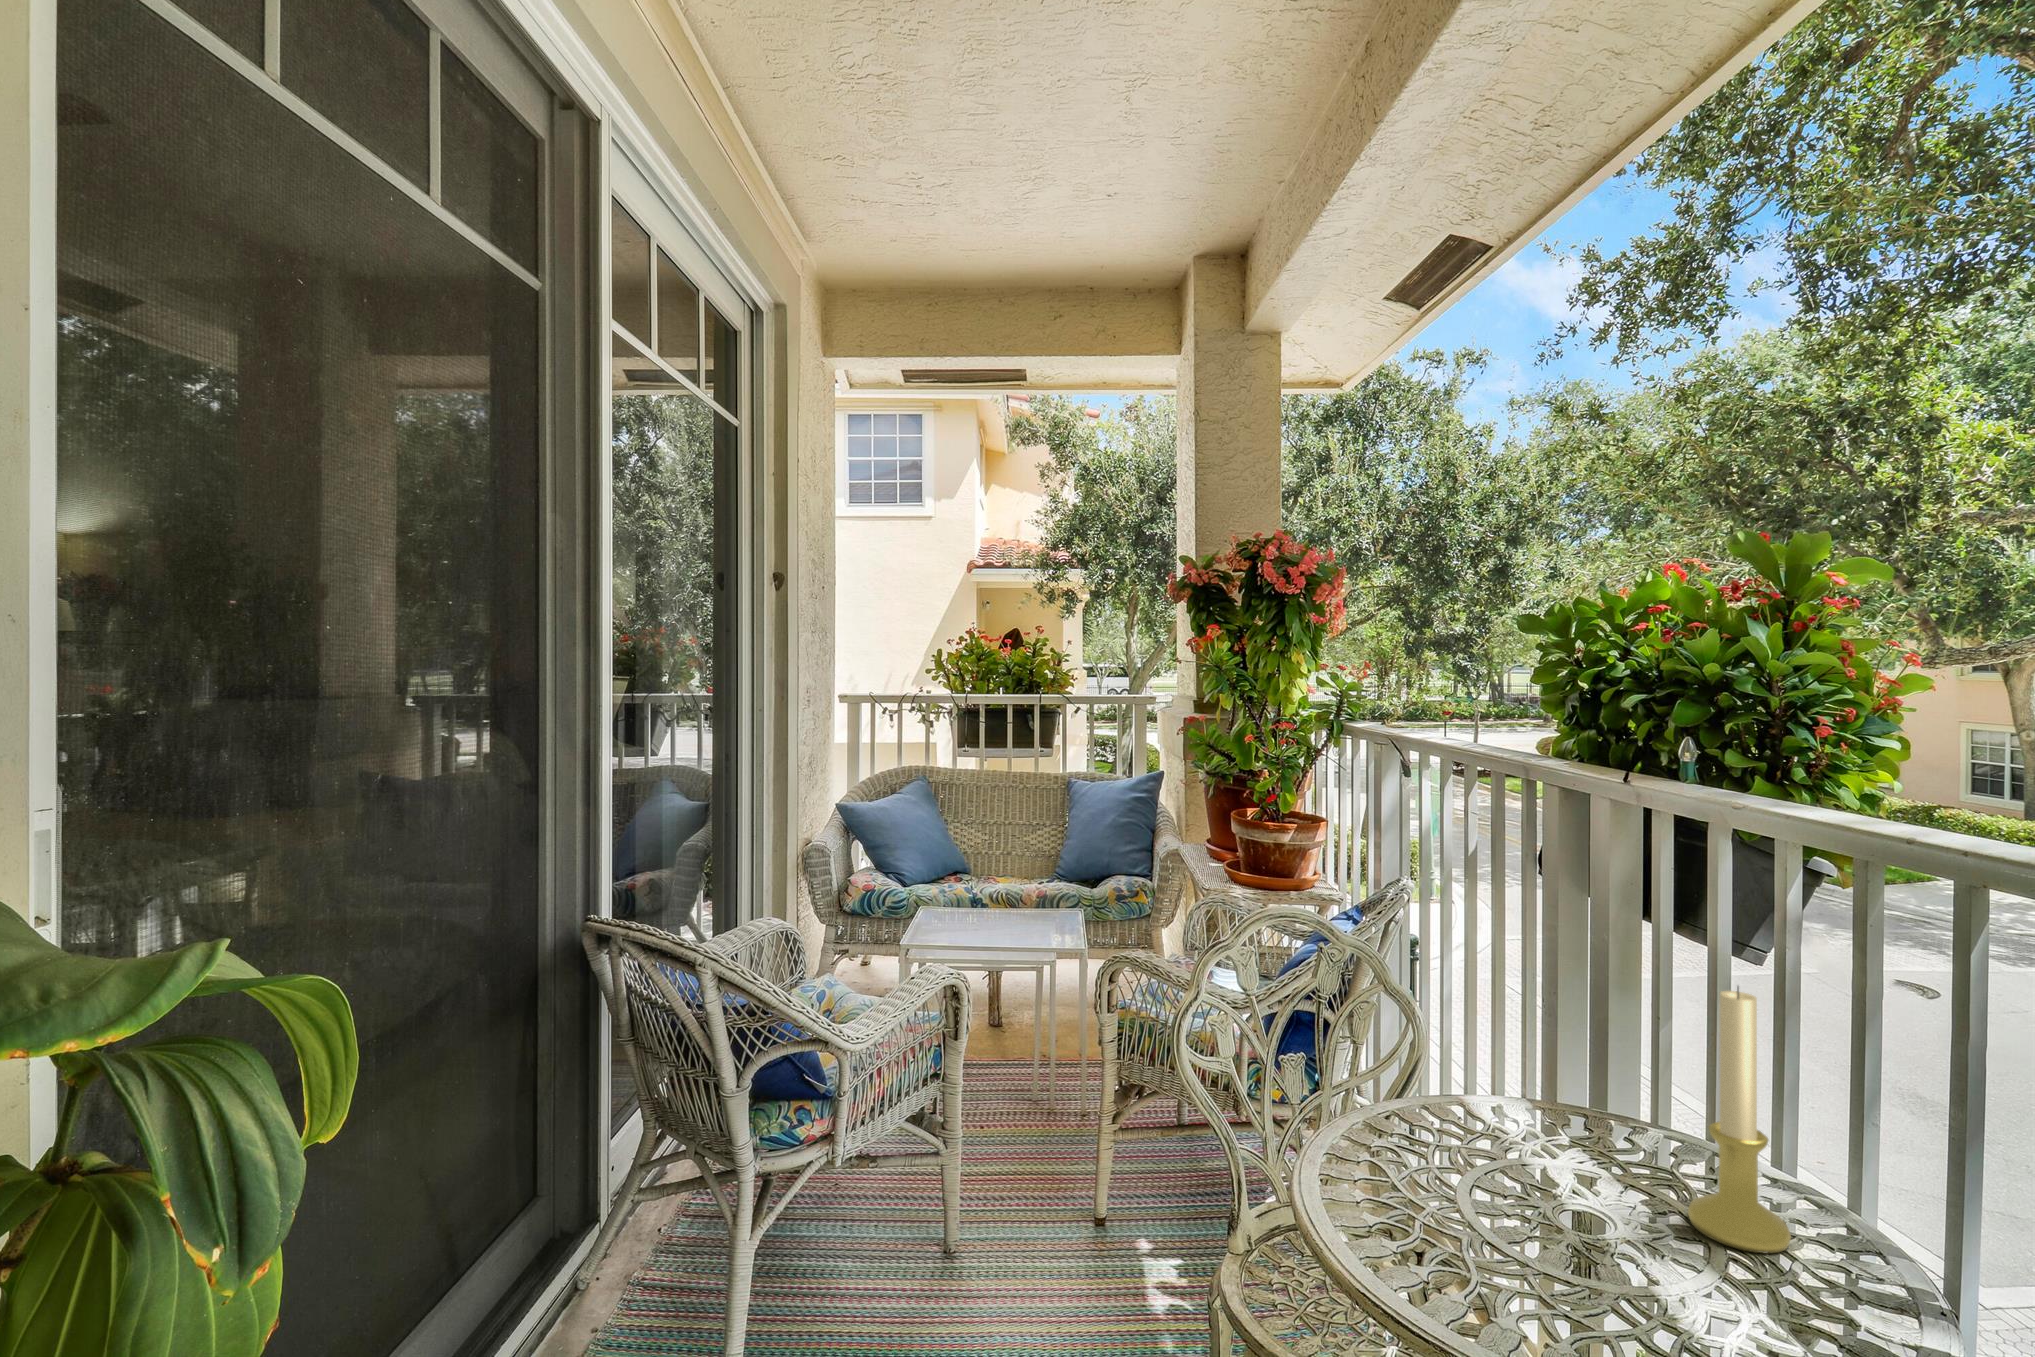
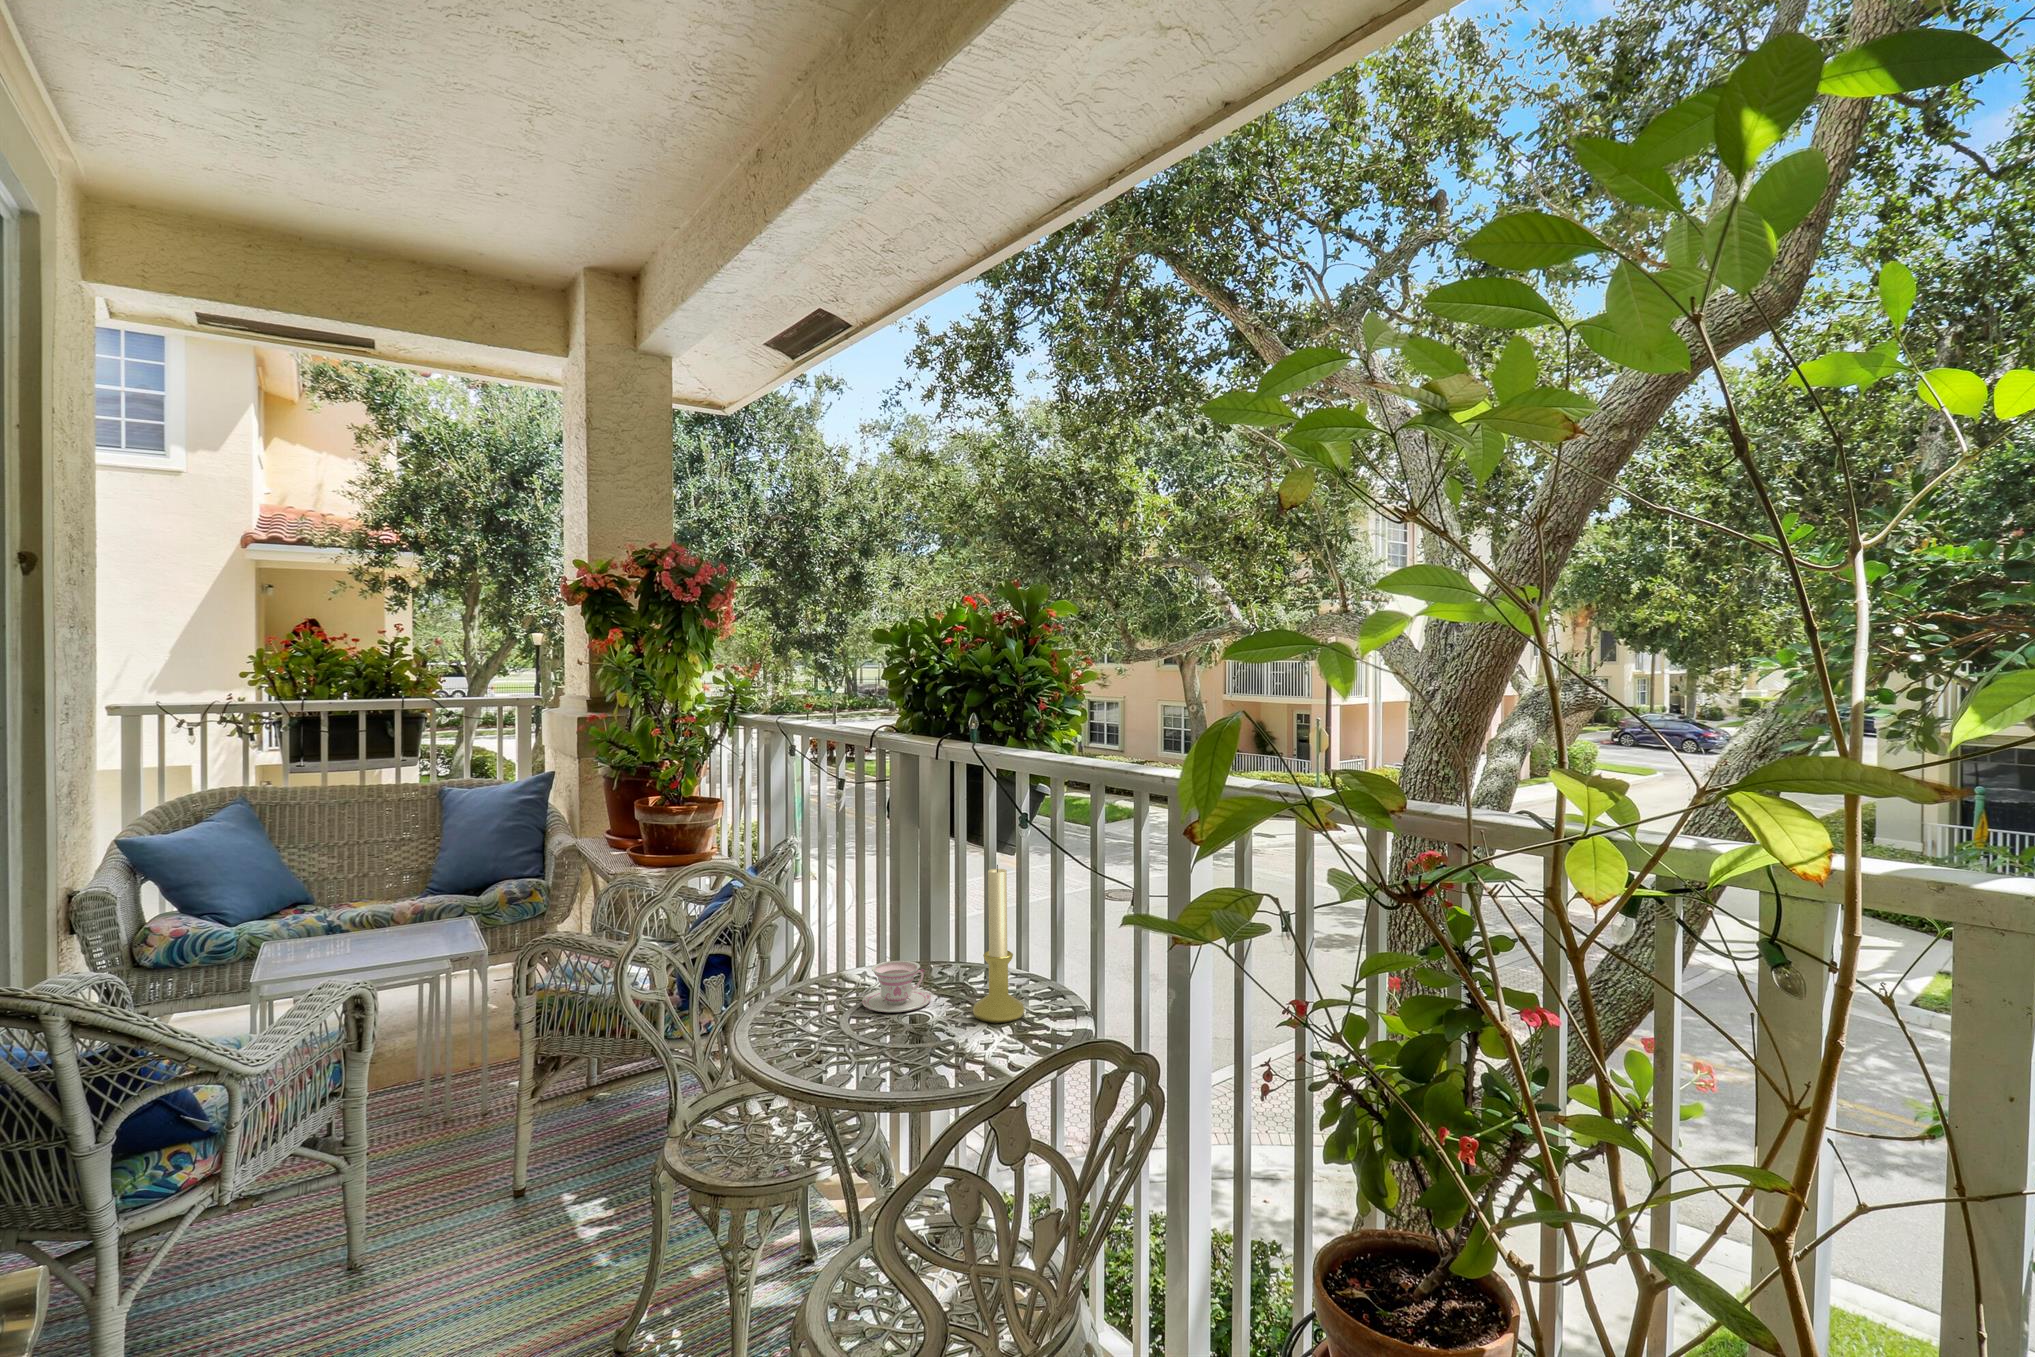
teacup: none [1494,1091,1608,1179] -> present [862,961,931,1012]

